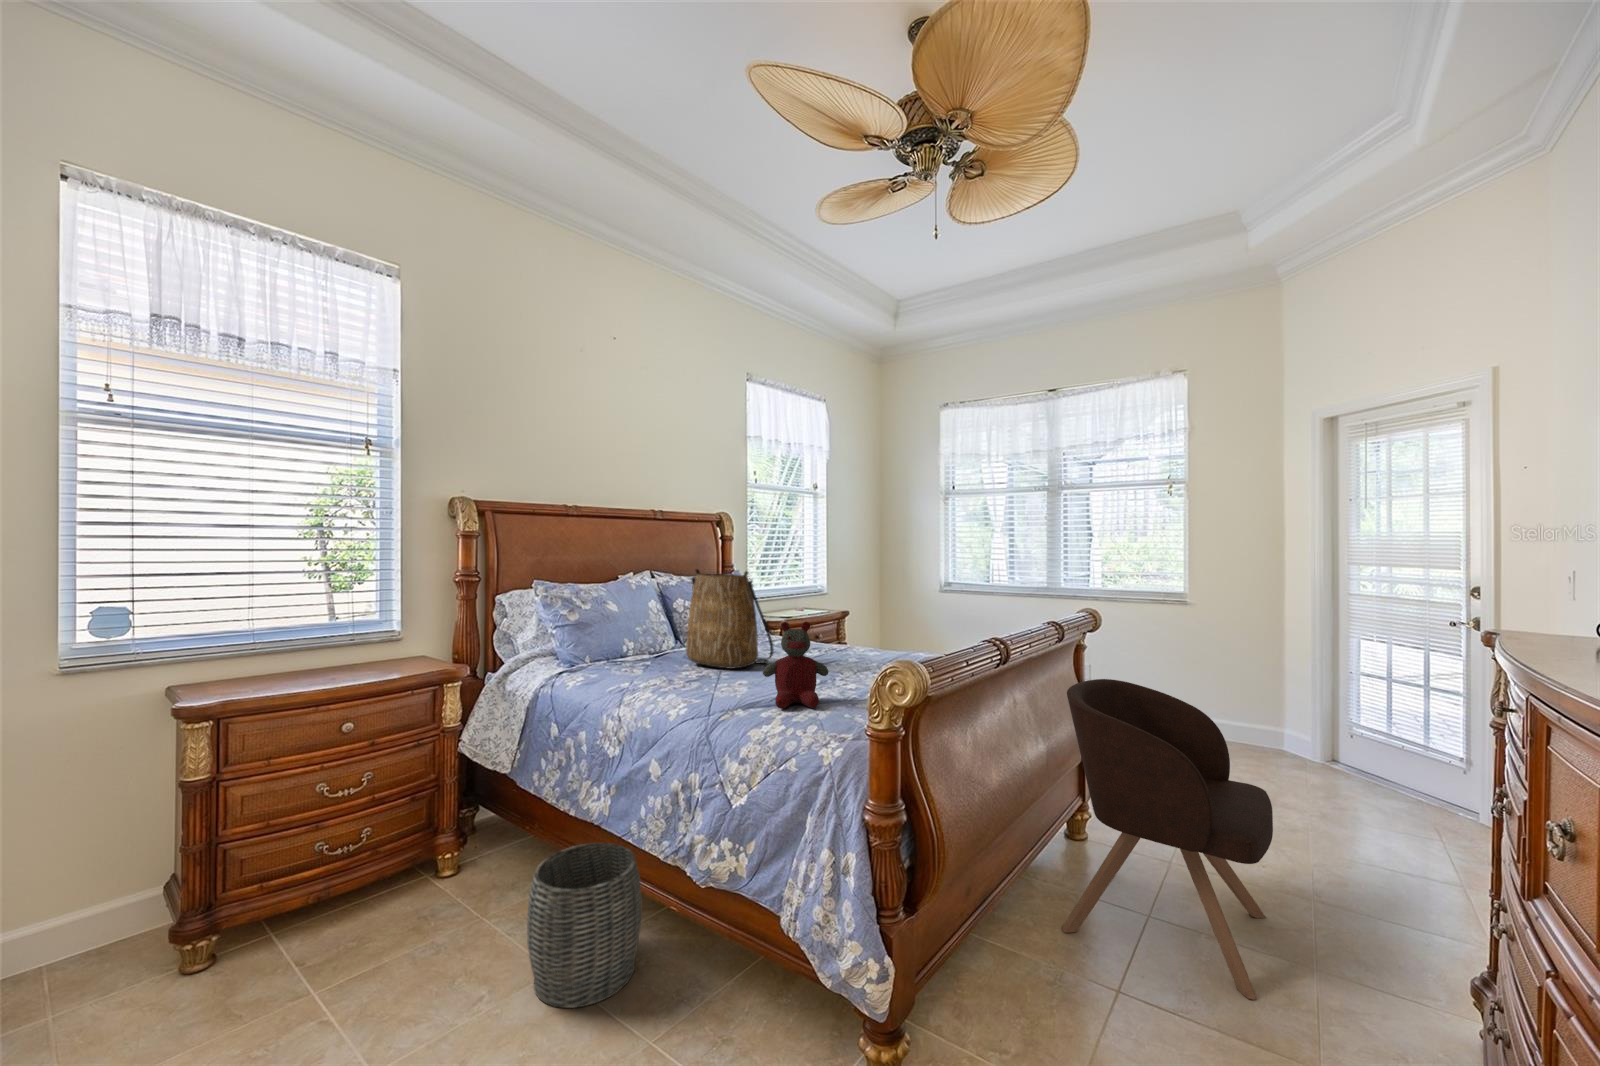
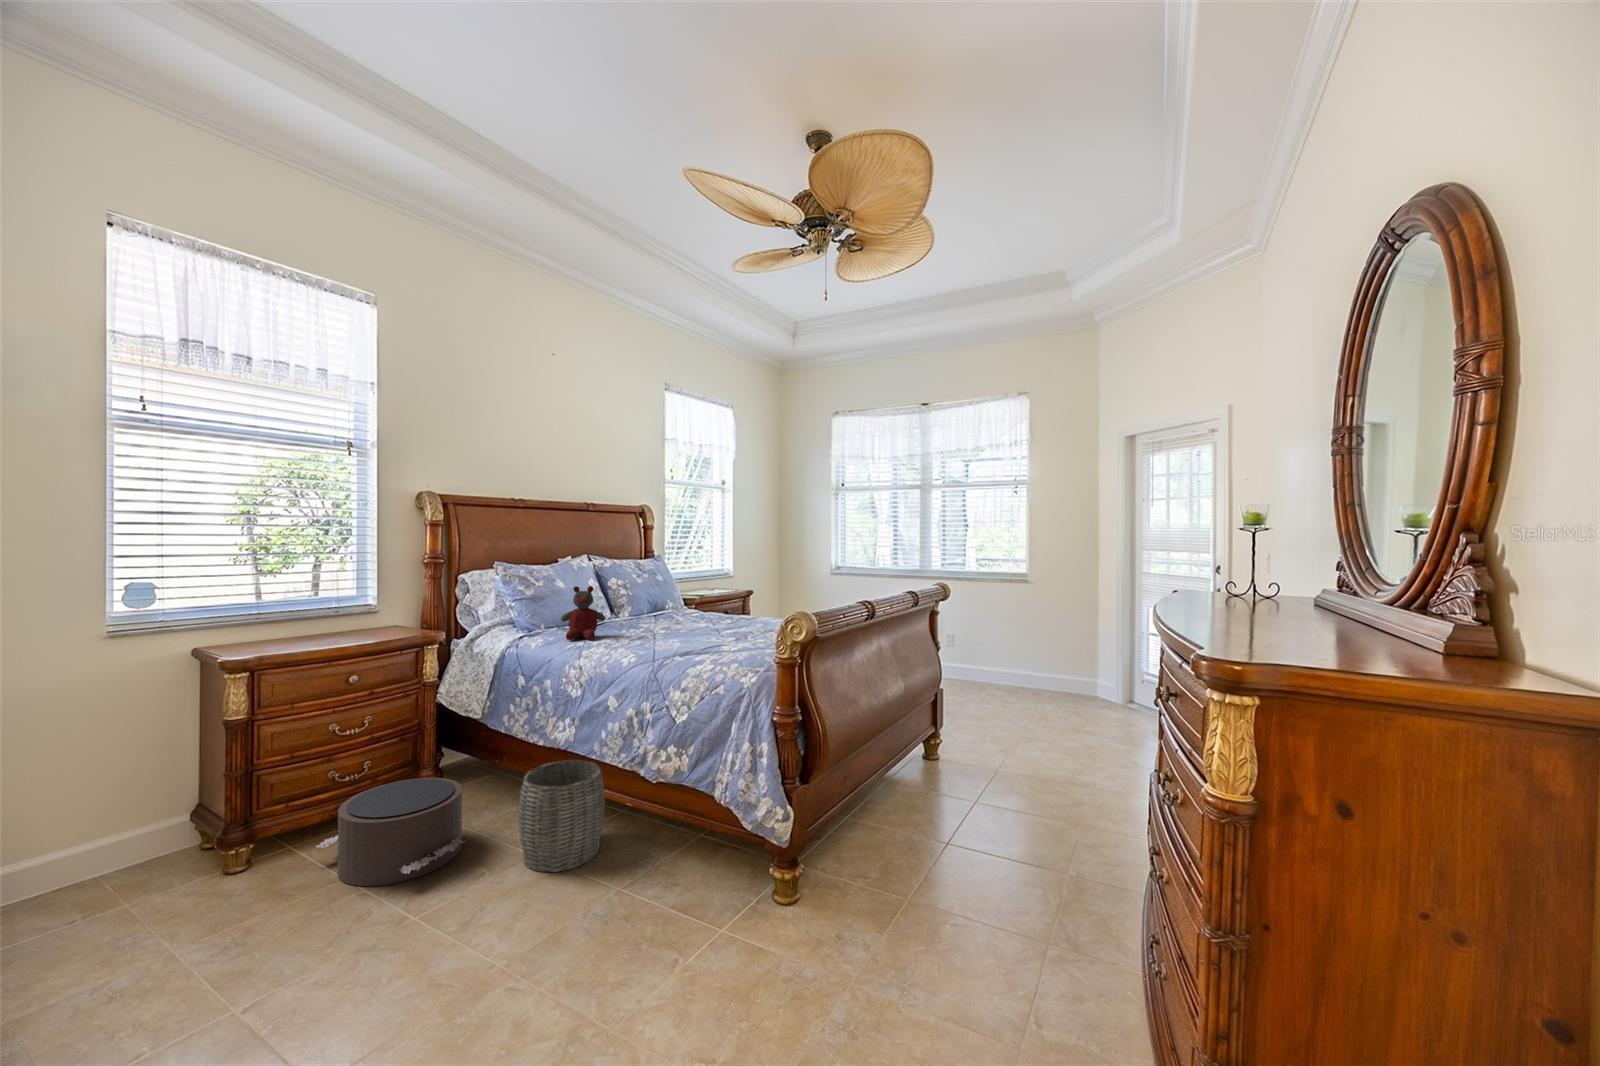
tote bag: present [686,569,773,669] -> none [628,554,698,633]
stuffed bear: present [763,622,828,709] -> present [561,586,605,640]
armchair: present [1061,679,1273,999] -> none [904,635,1041,835]
pouf: none [289,853,468,1010] -> present [316,778,466,886]

